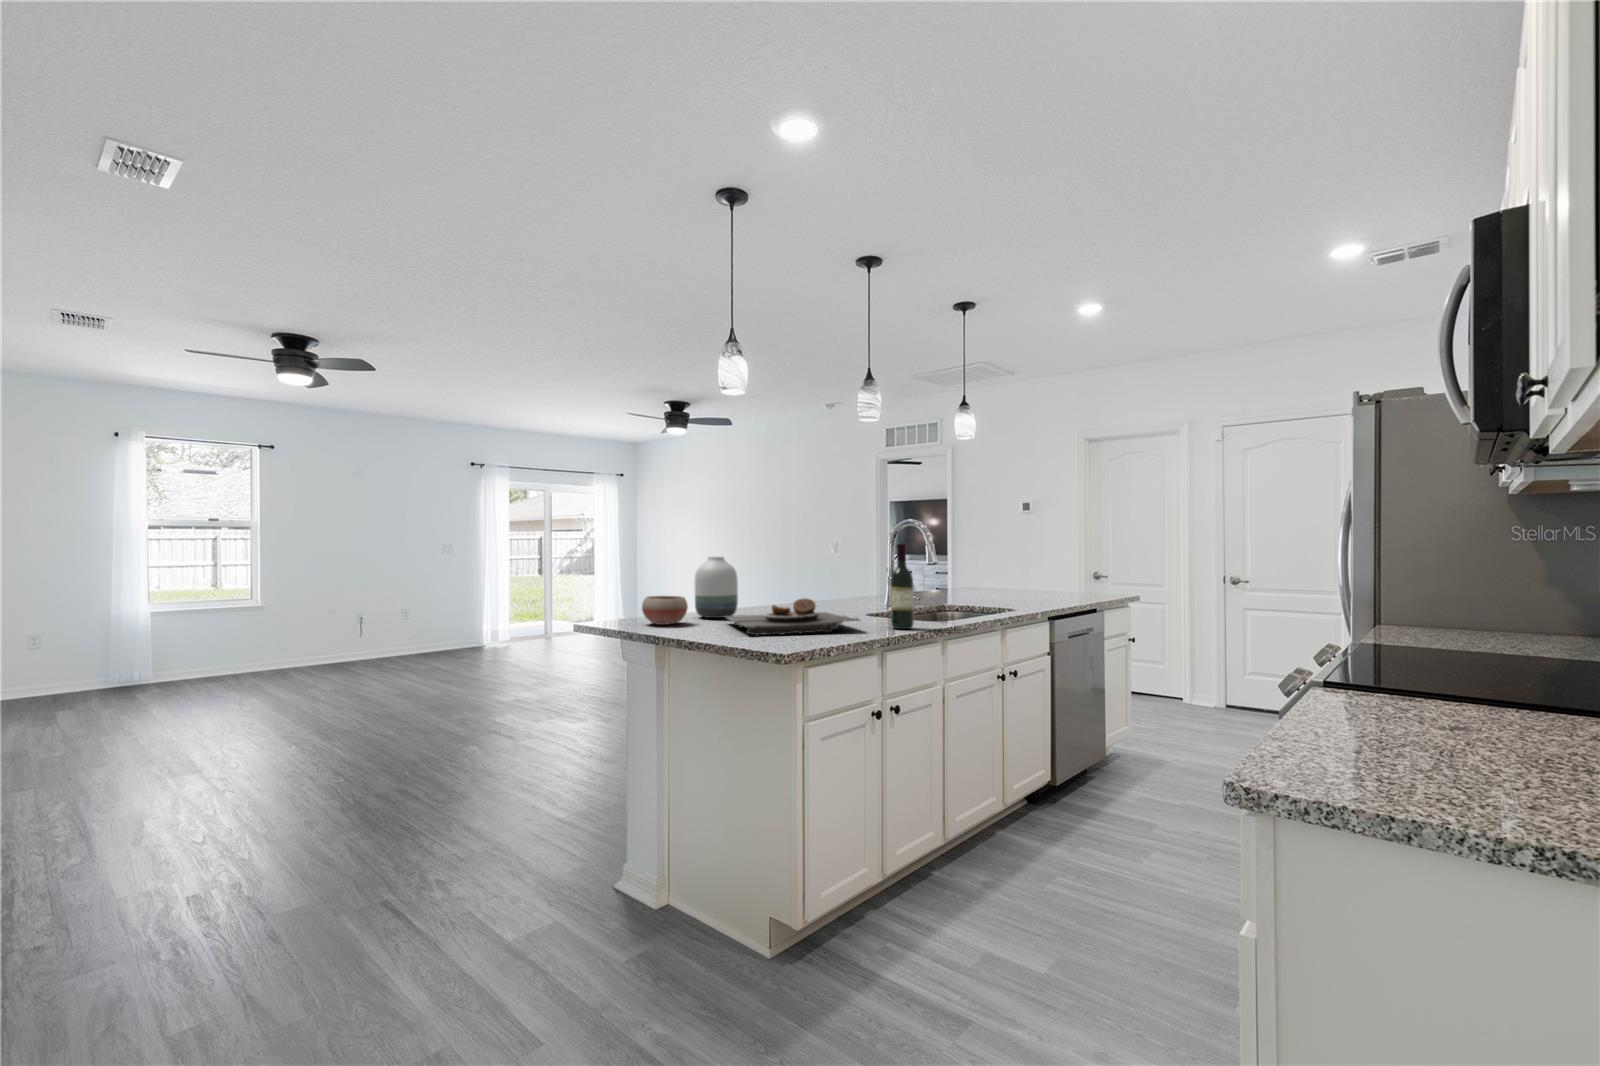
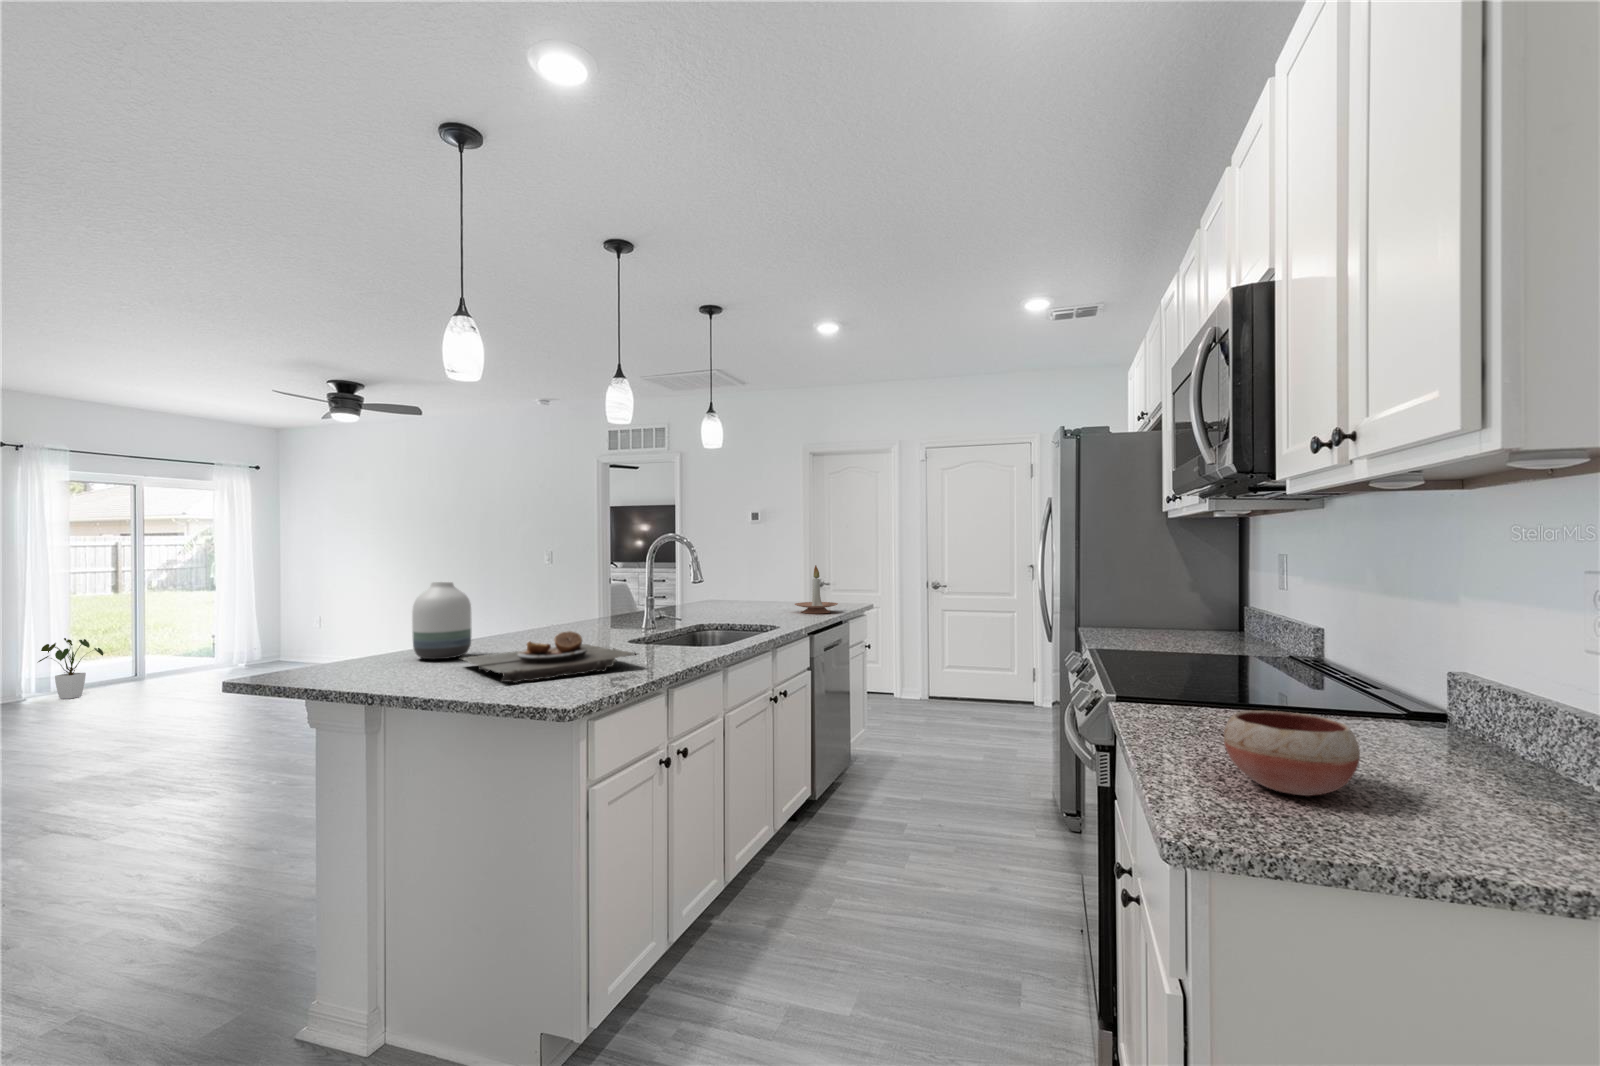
wine bottle: present [891,543,914,629] -> none [668,565,693,660]
candle holder: none [1048,552,1095,601] -> present [795,565,838,614]
bowl: present [642,596,688,625] -> present [1224,711,1360,796]
house plant: none [490,603,528,648] -> present [38,638,104,699]

